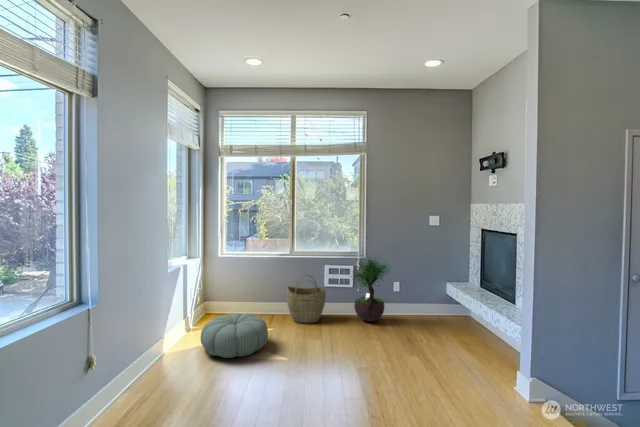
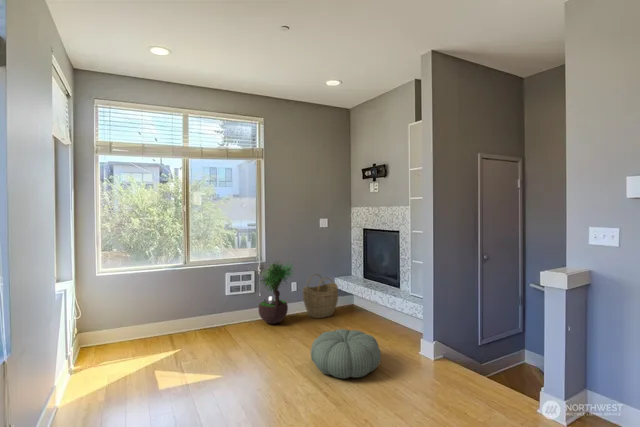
woven basket: present [287,275,326,323] -> present [303,274,338,318]
pouf: present [201,314,268,358] -> present [311,329,381,378]

